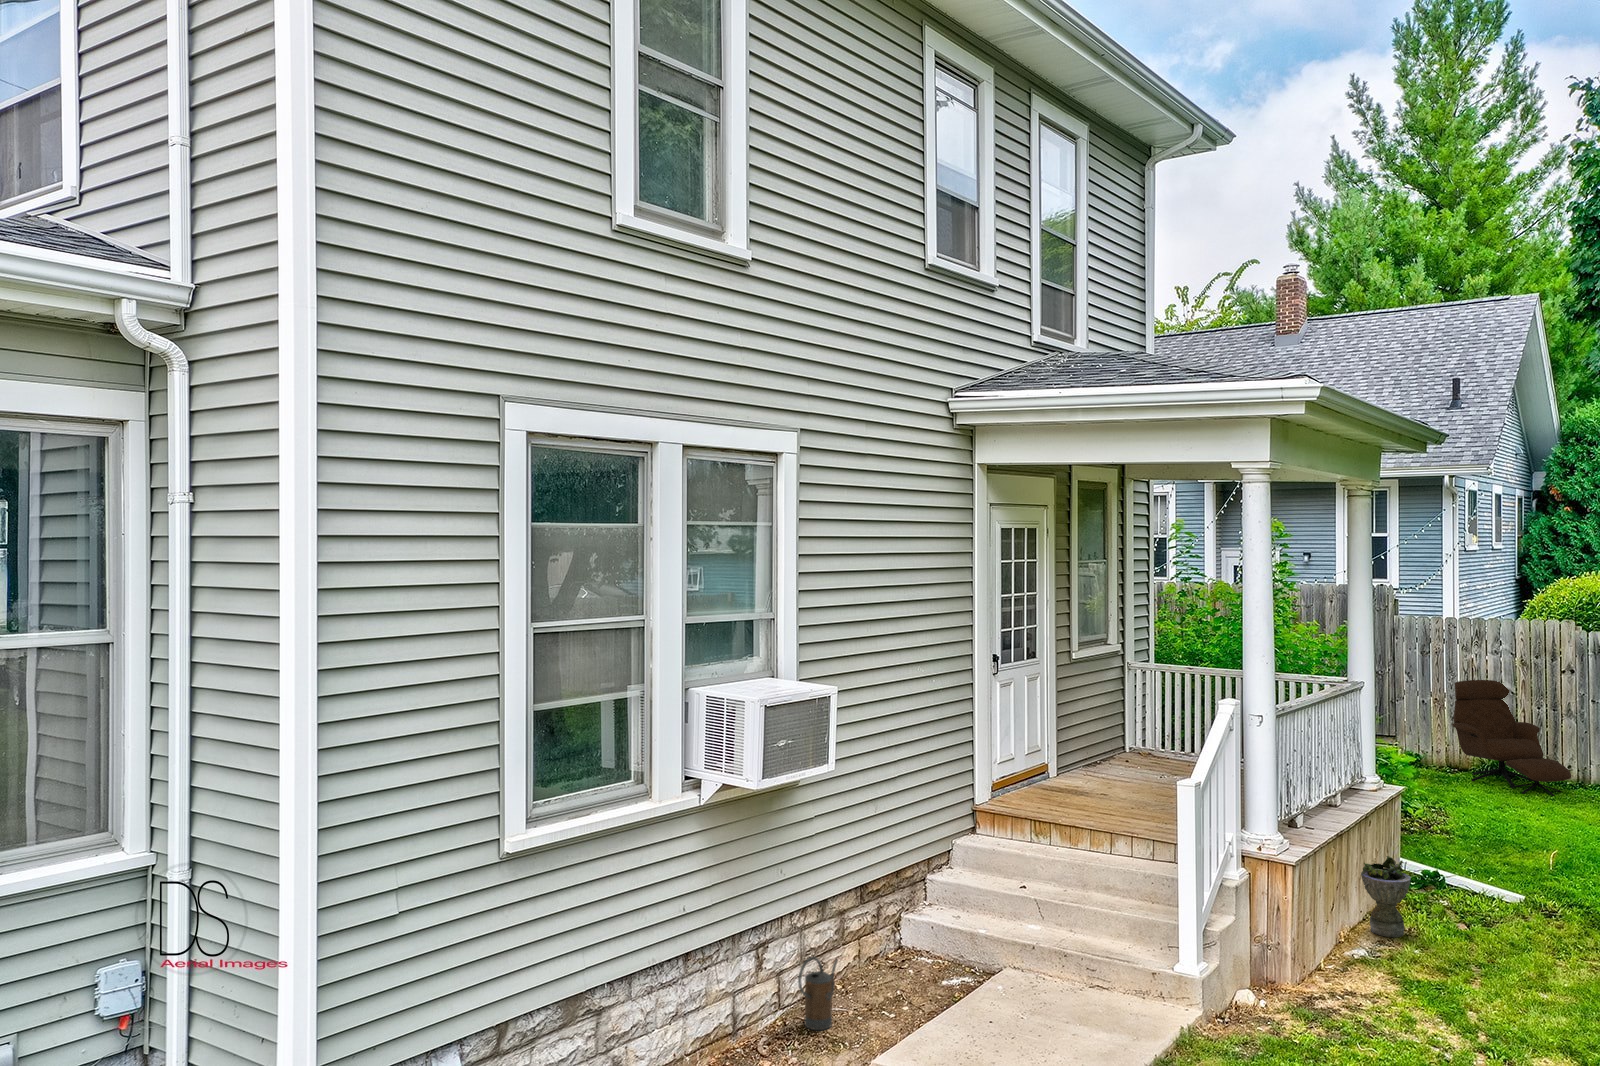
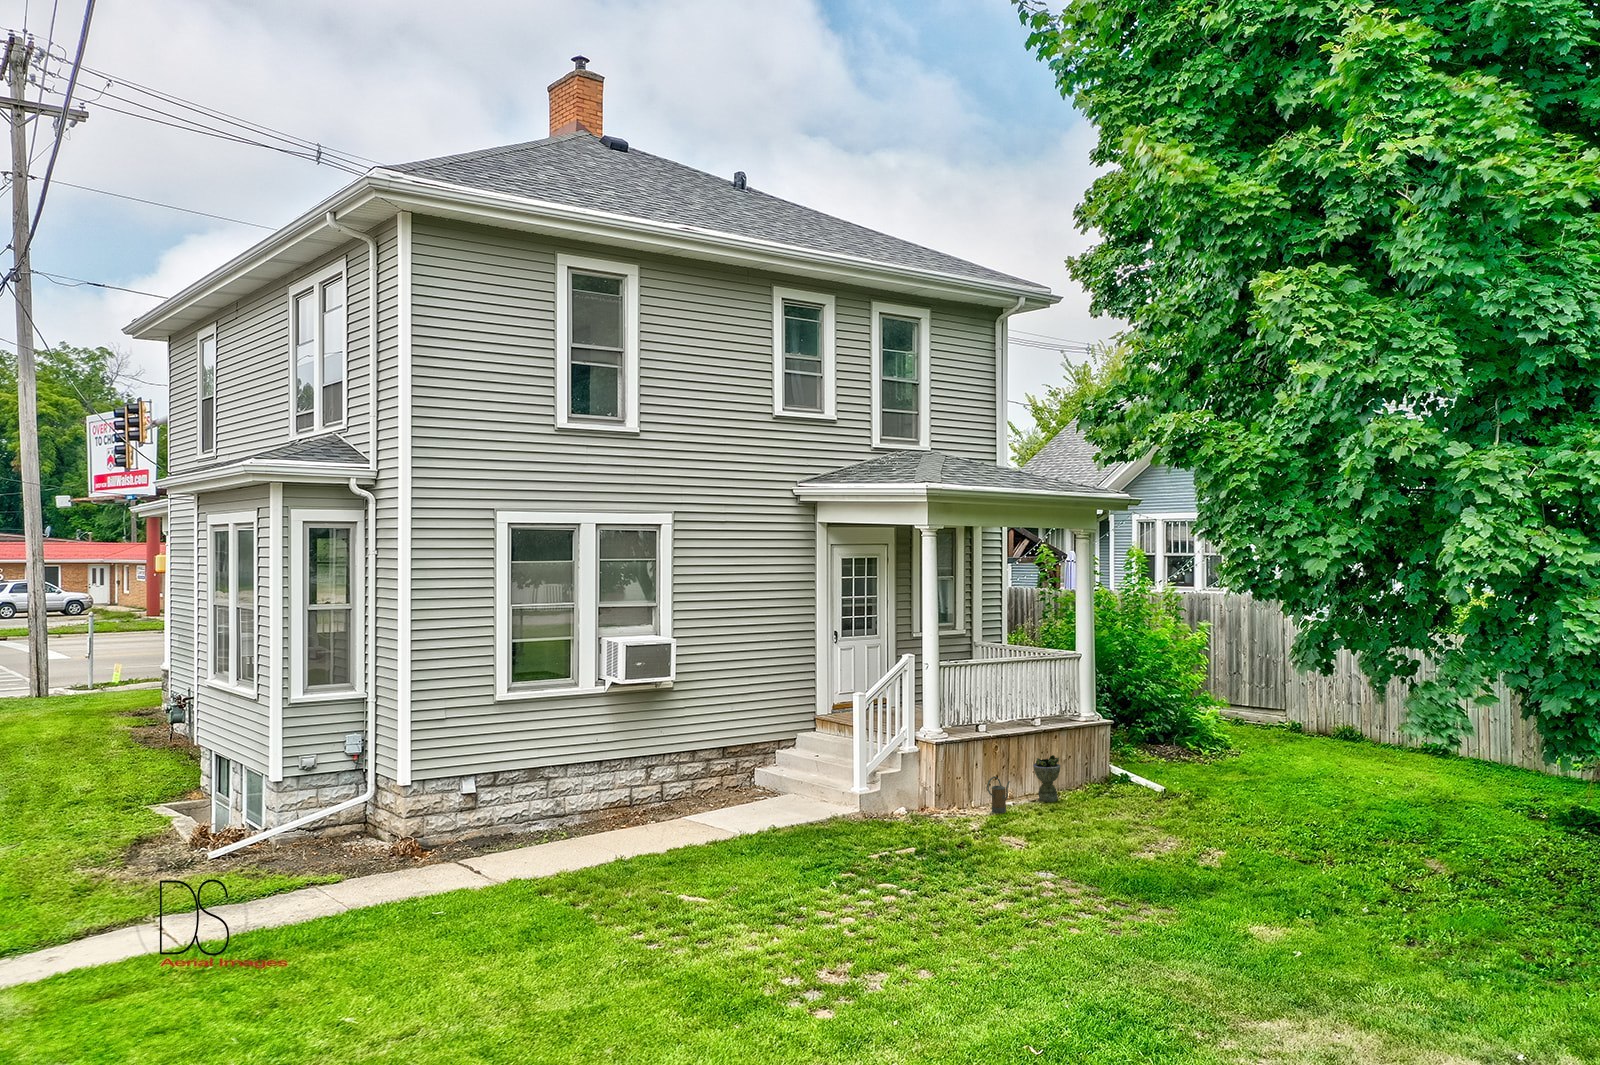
lounge chair: present [1452,680,1571,796] -> none [1287,666,1355,750]
watering can: present [798,957,838,1030] -> present [987,777,1010,813]

